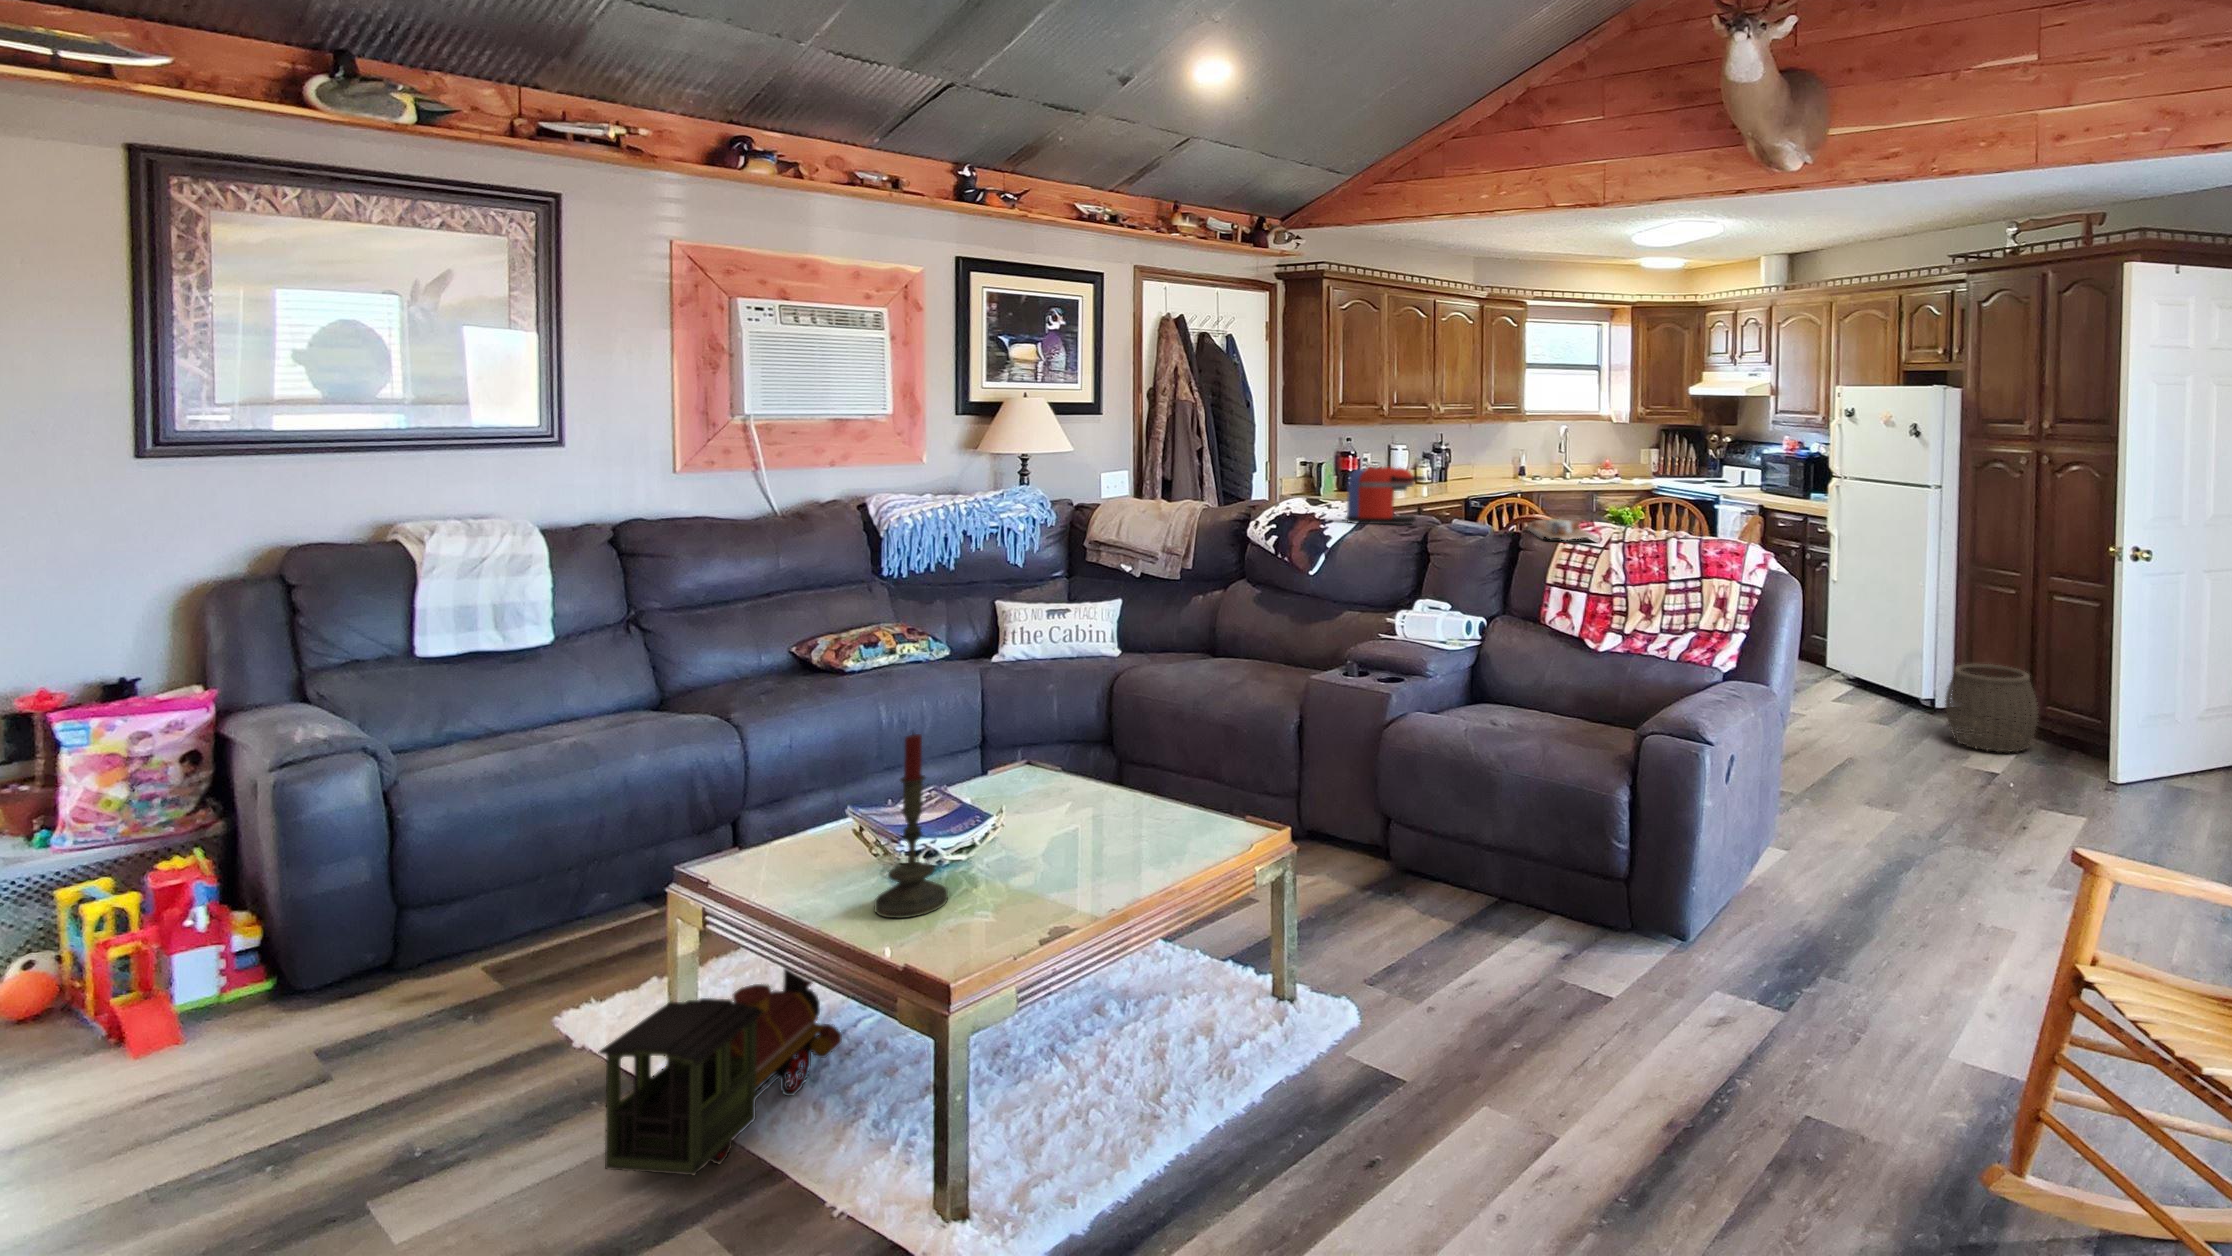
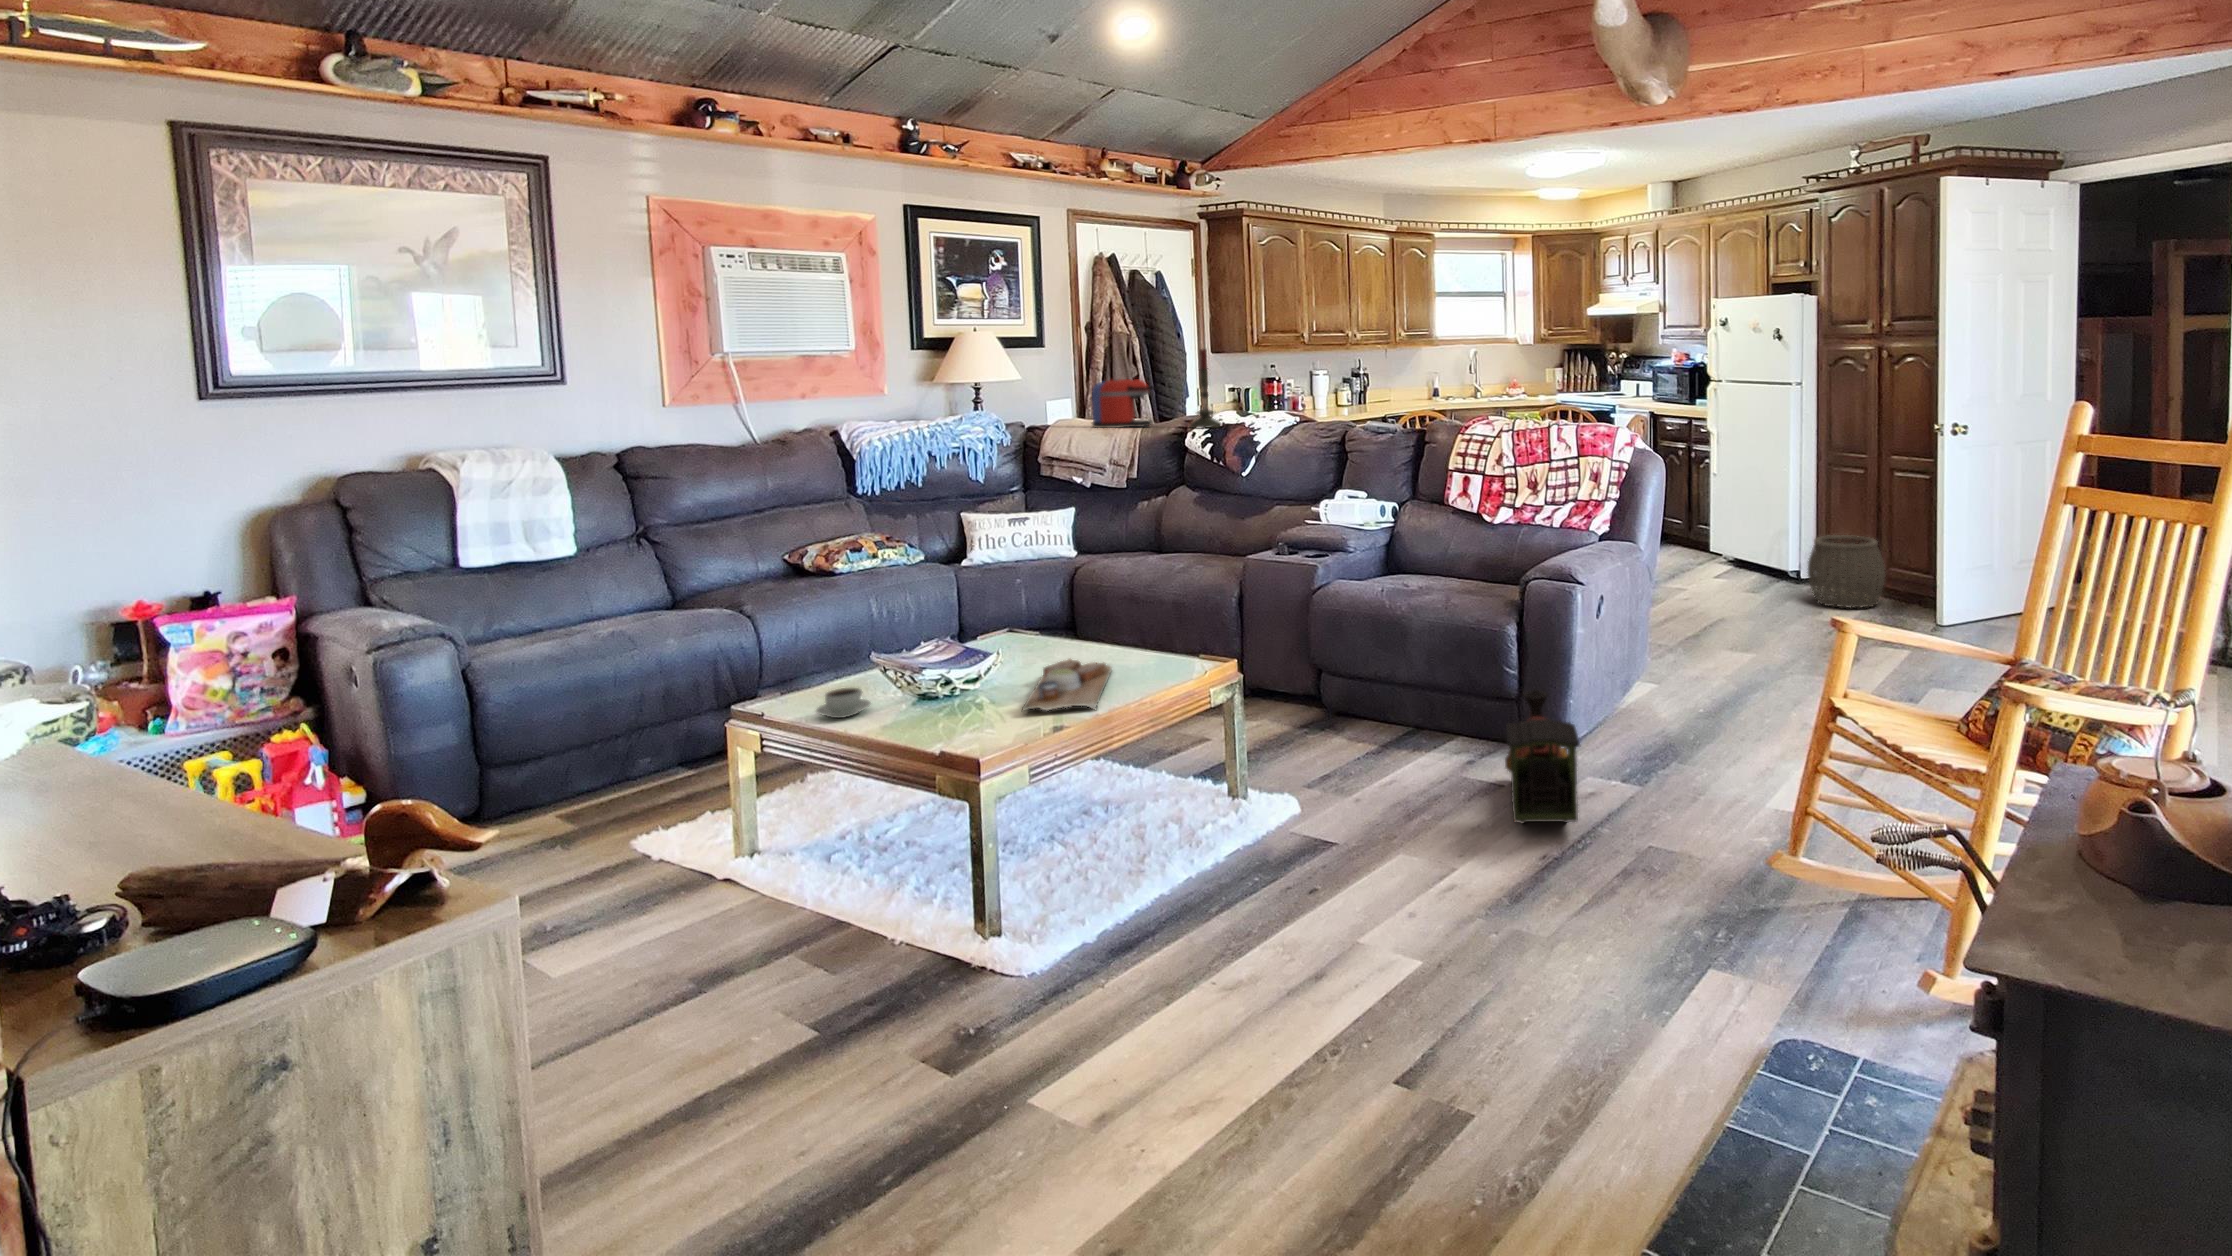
coffee maker: present [1346,467,1425,524] -> present [1092,379,1159,428]
cutting board: present [1528,519,1599,541] -> present [1023,659,1112,710]
candle: present [874,733,948,918] -> present [1190,349,1221,429]
coffee cup: none [774,848,844,888] -> present [816,688,870,718]
toy train: present [598,969,842,1175] -> present [1505,690,1580,823]

